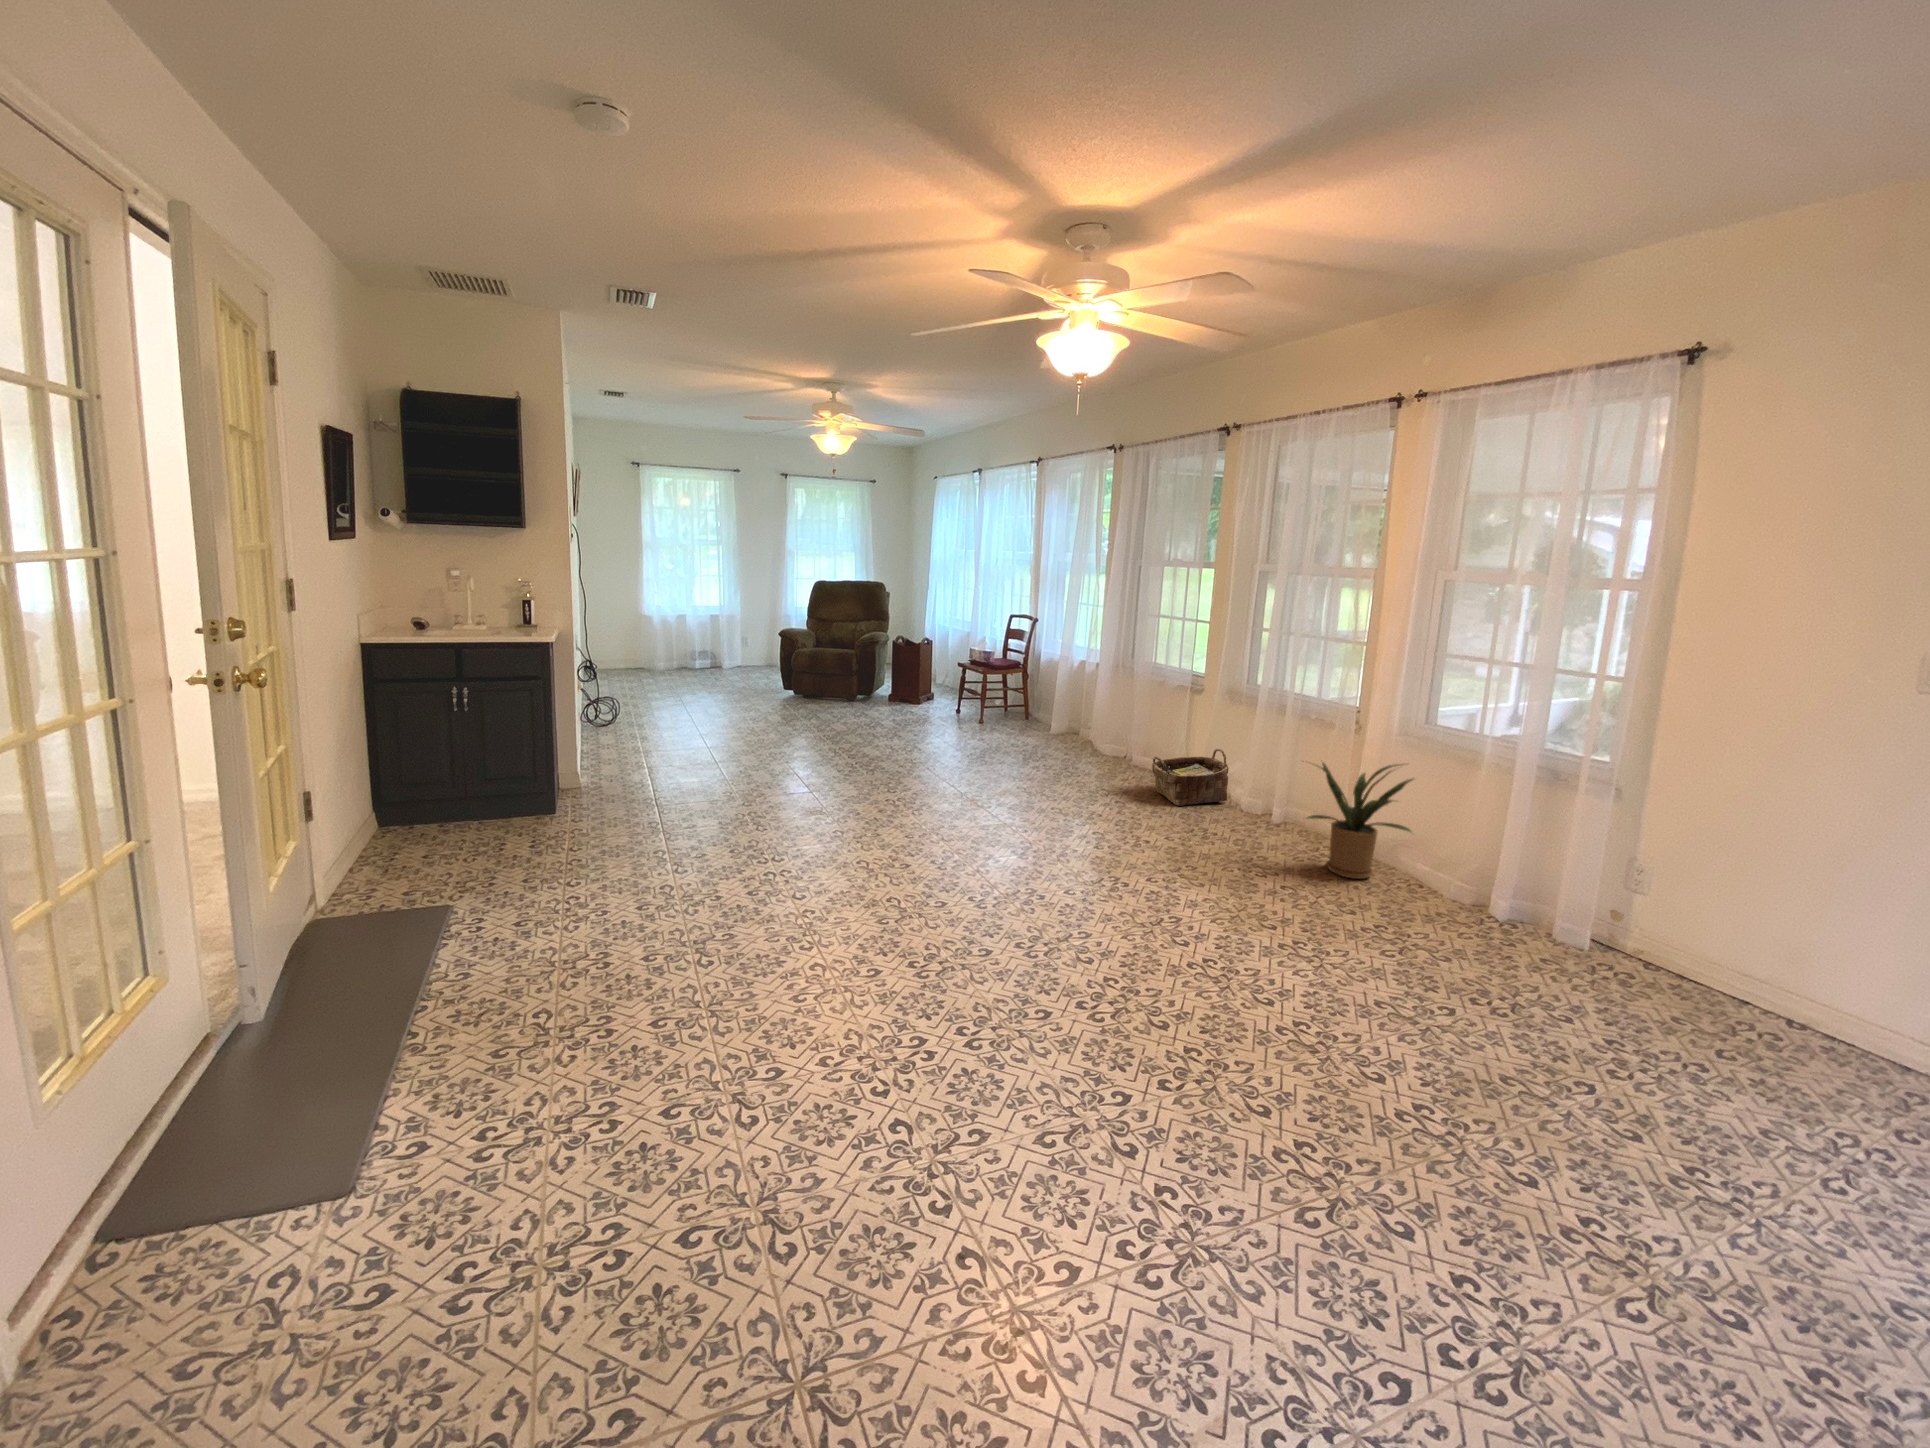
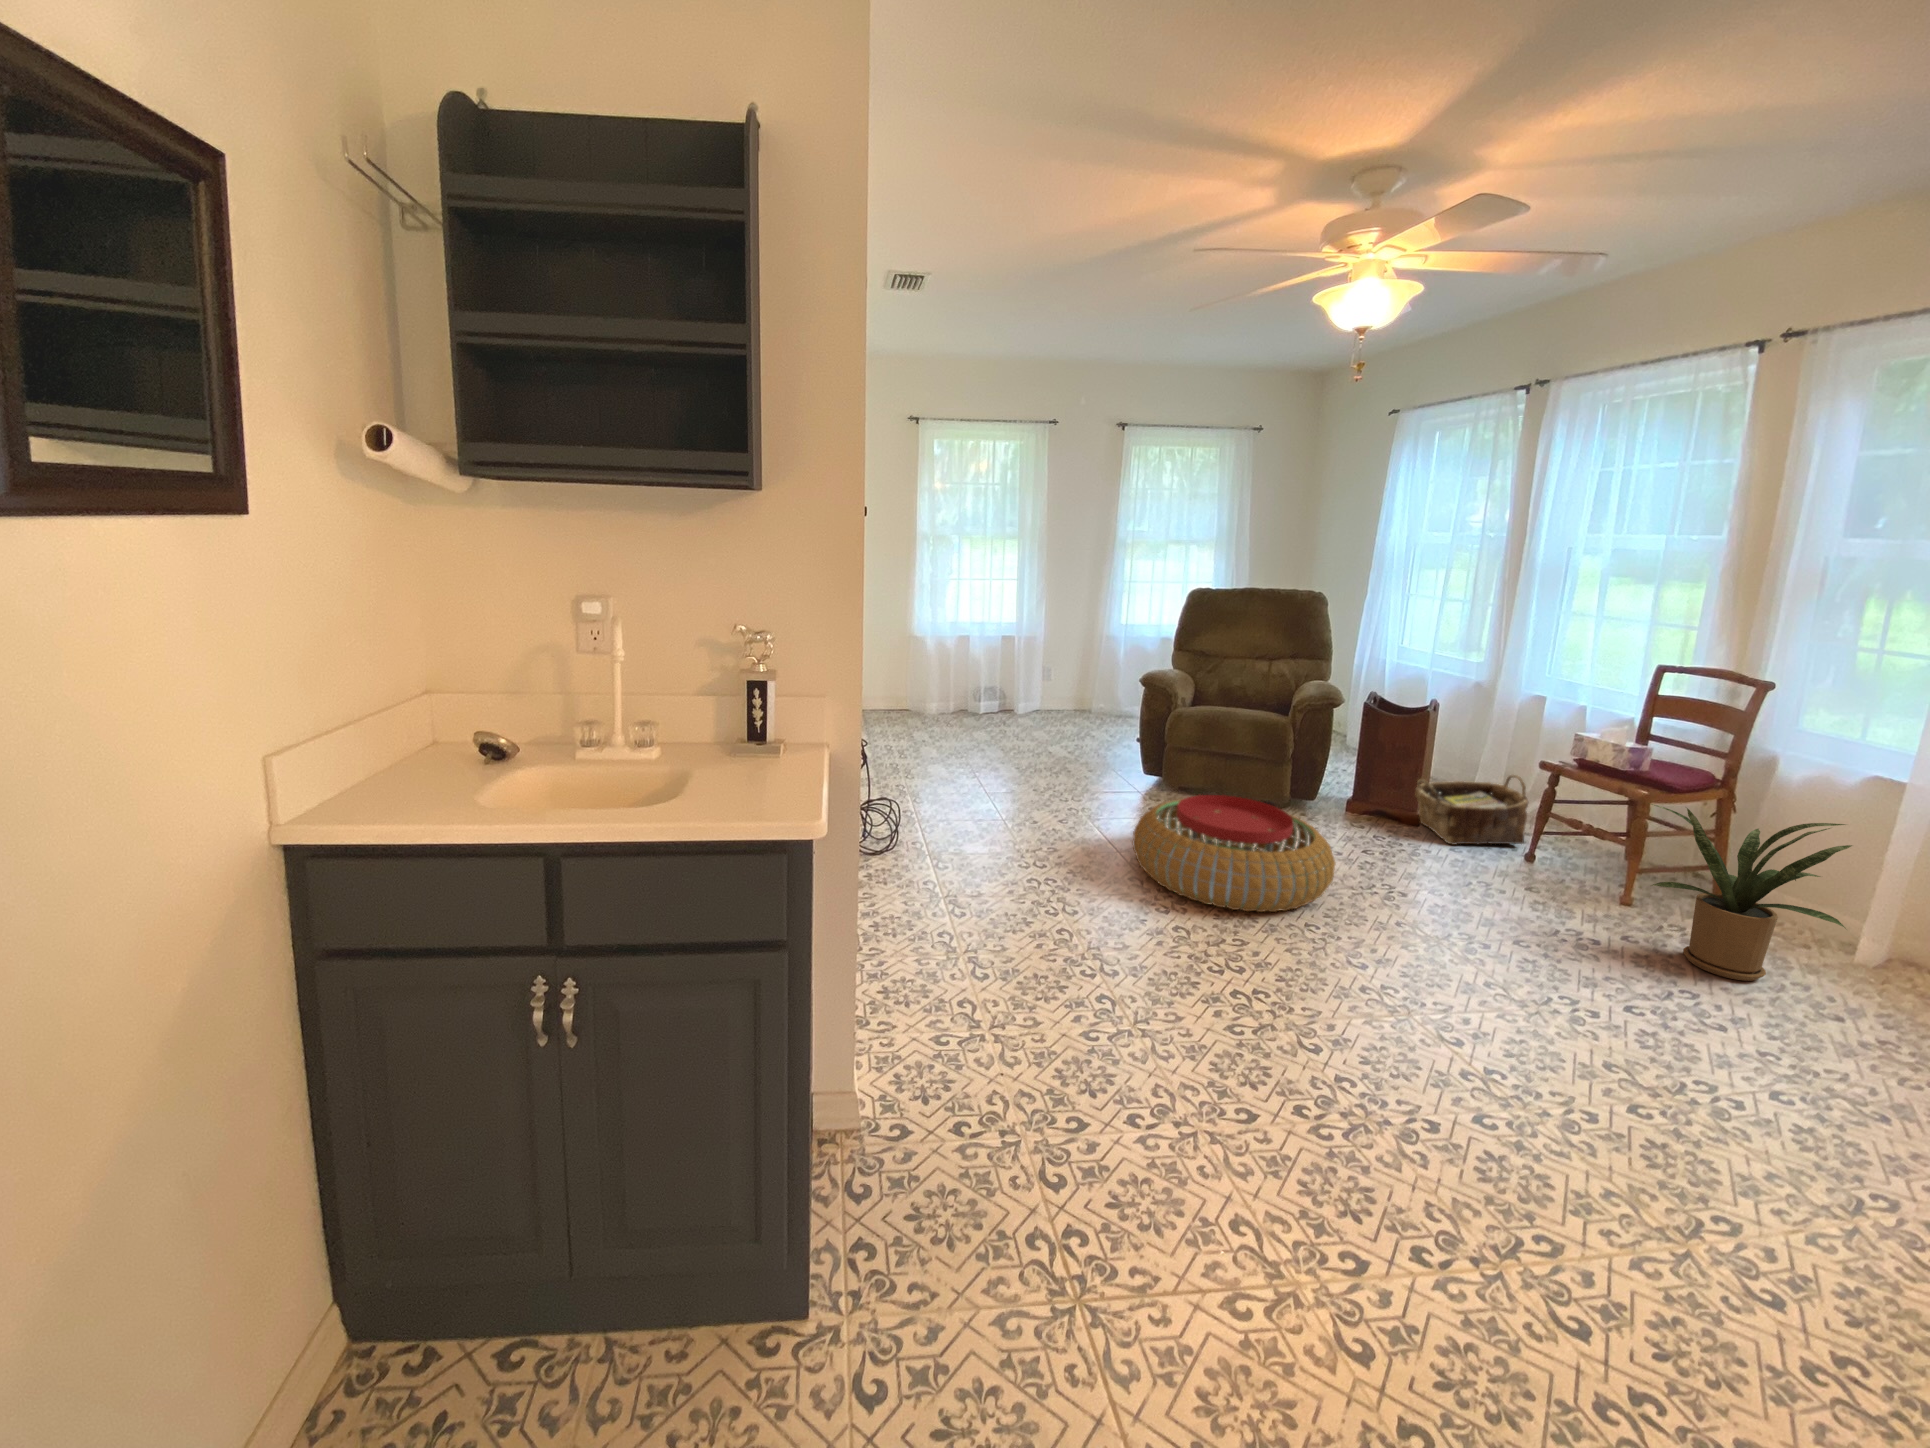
pouf: none [942,780,1098,870] -> present [1133,795,1336,912]

